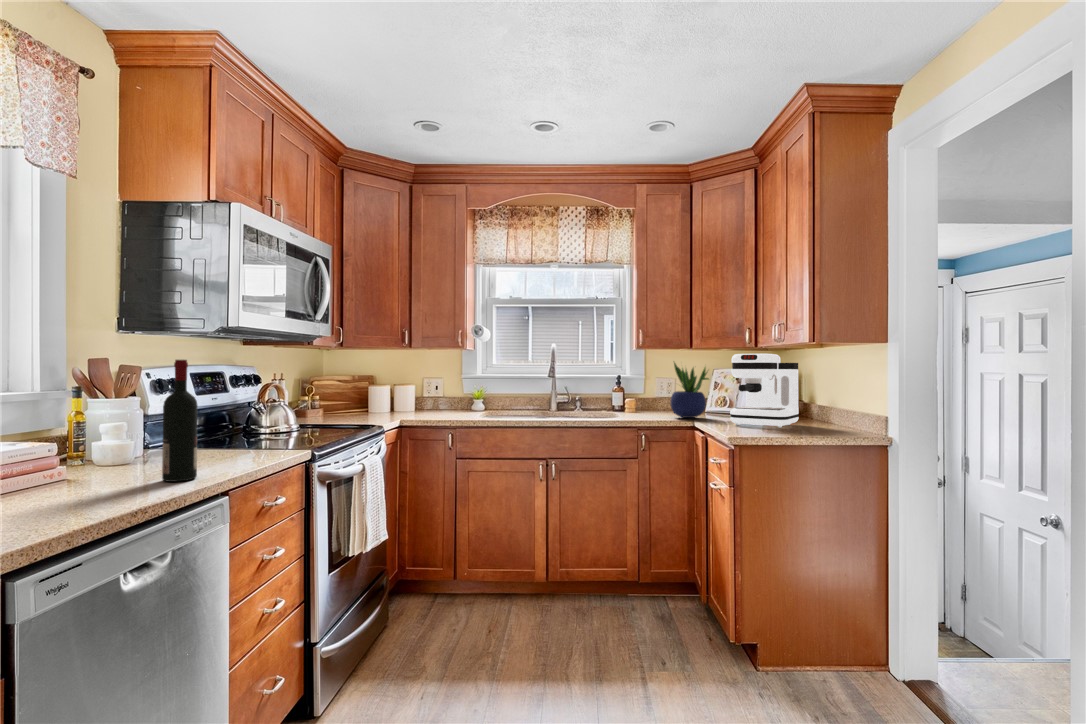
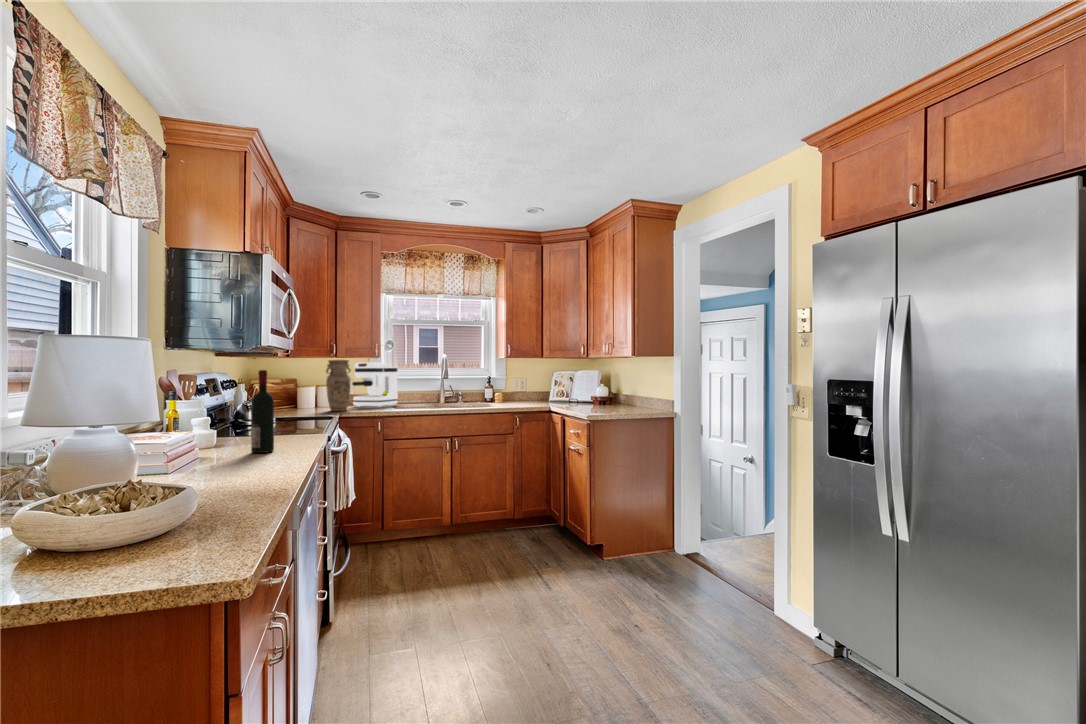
vase: none [400,350,431,415] -> present [326,360,351,411]
coffee maker: present [730,354,799,427] -> present [352,363,398,407]
potted plant: present [670,363,709,418] -> none [532,366,559,406]

